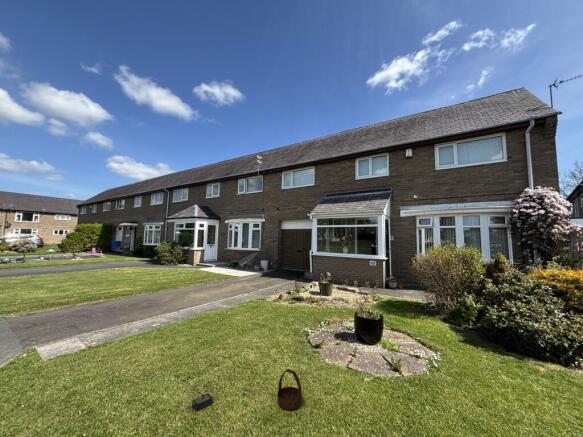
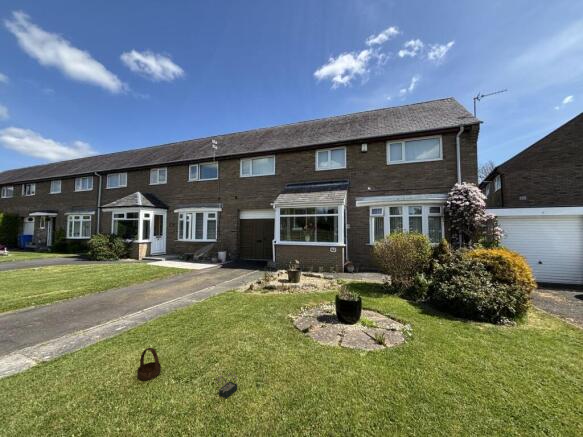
basket: present [277,369,302,410] -> present [137,348,161,380]

